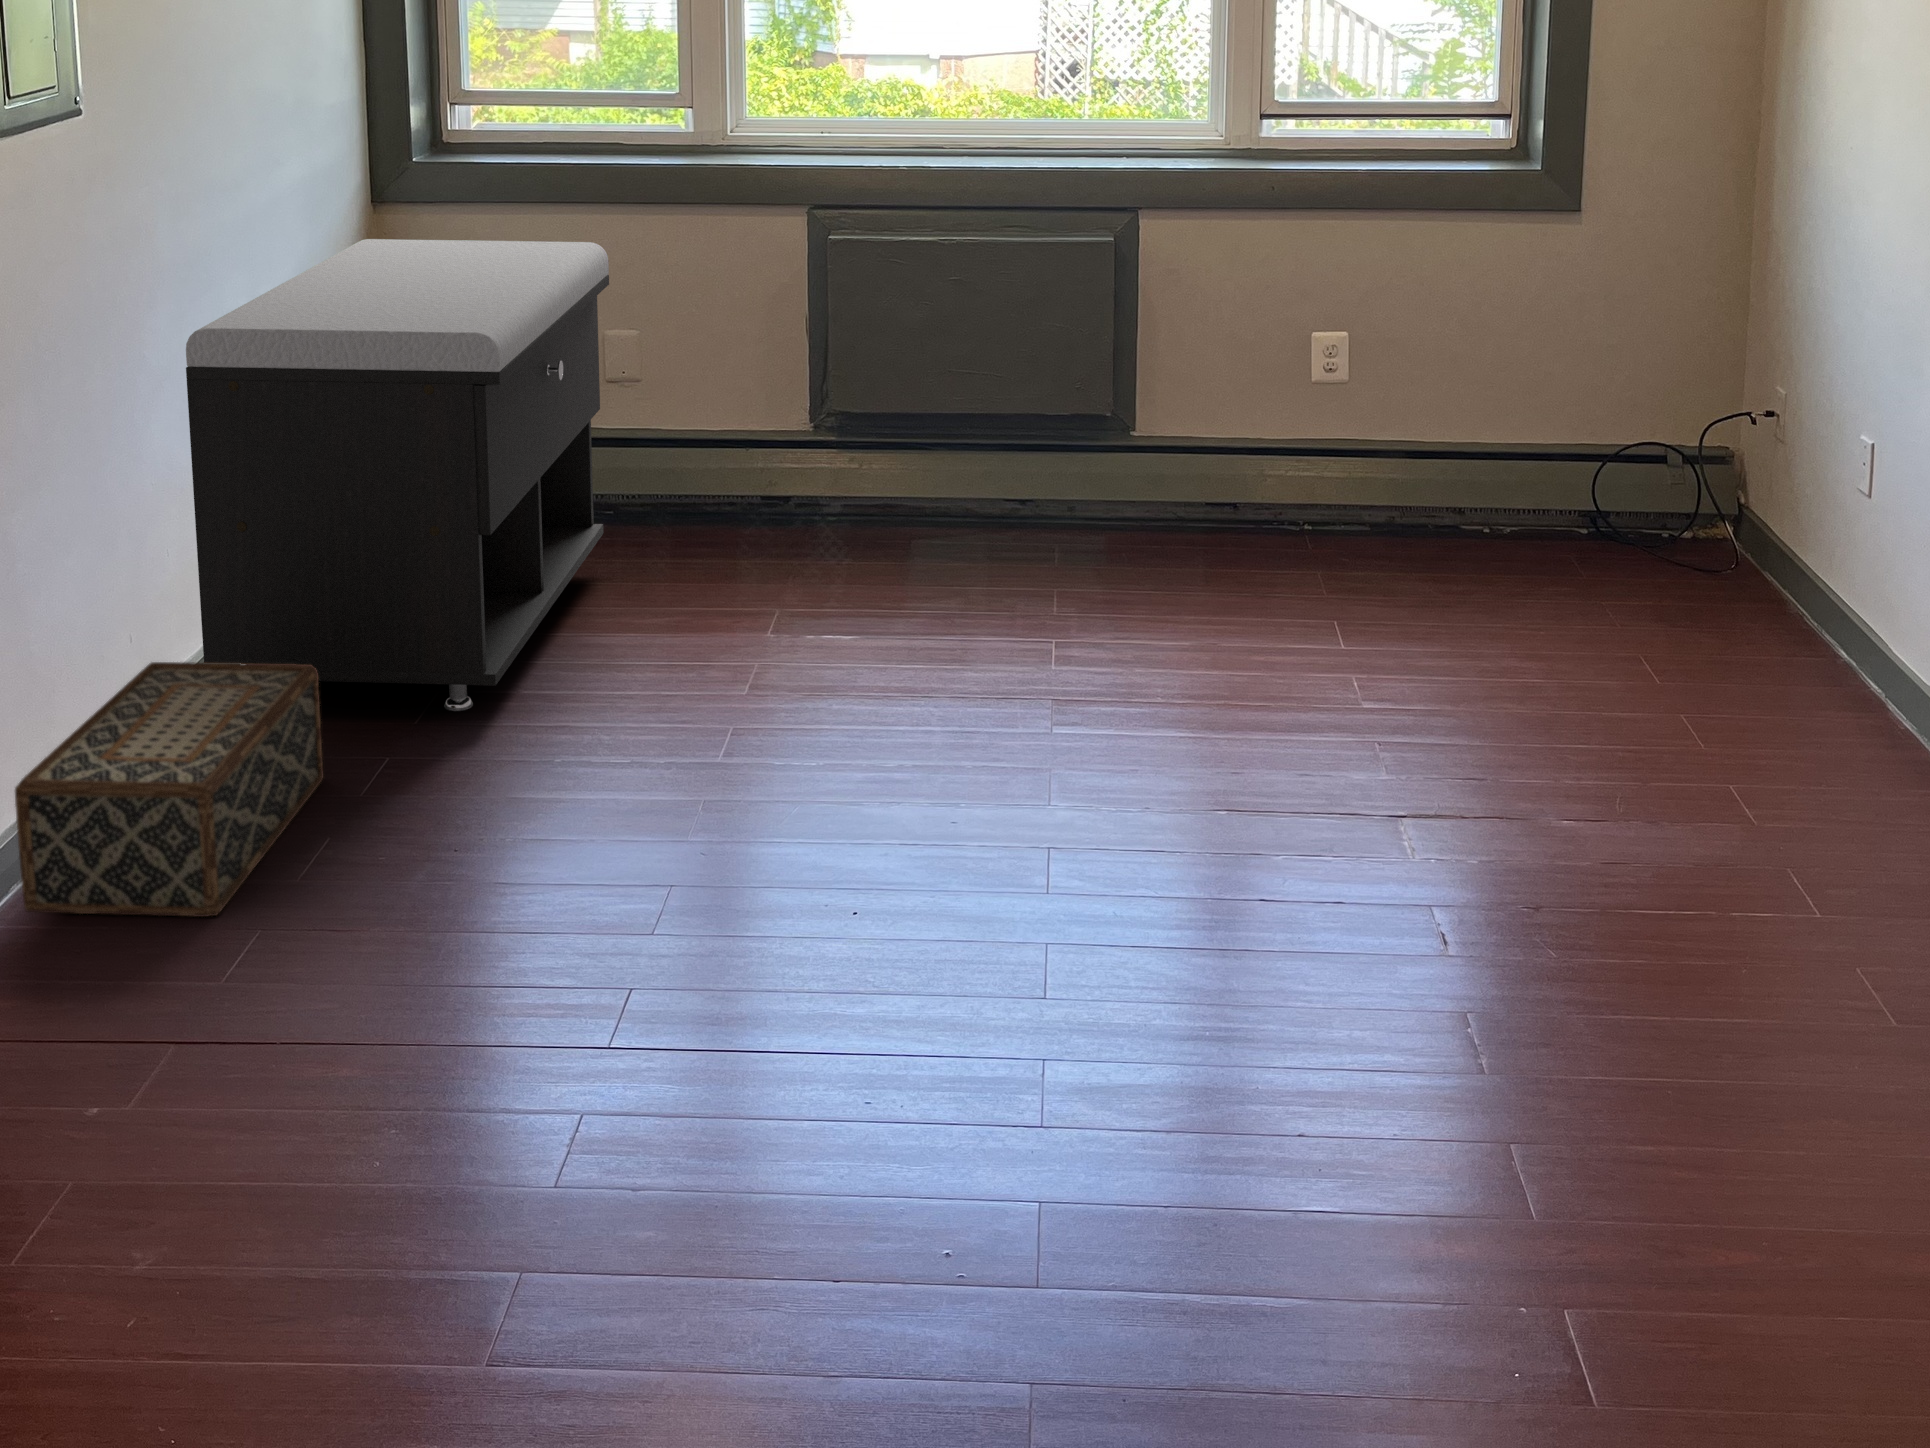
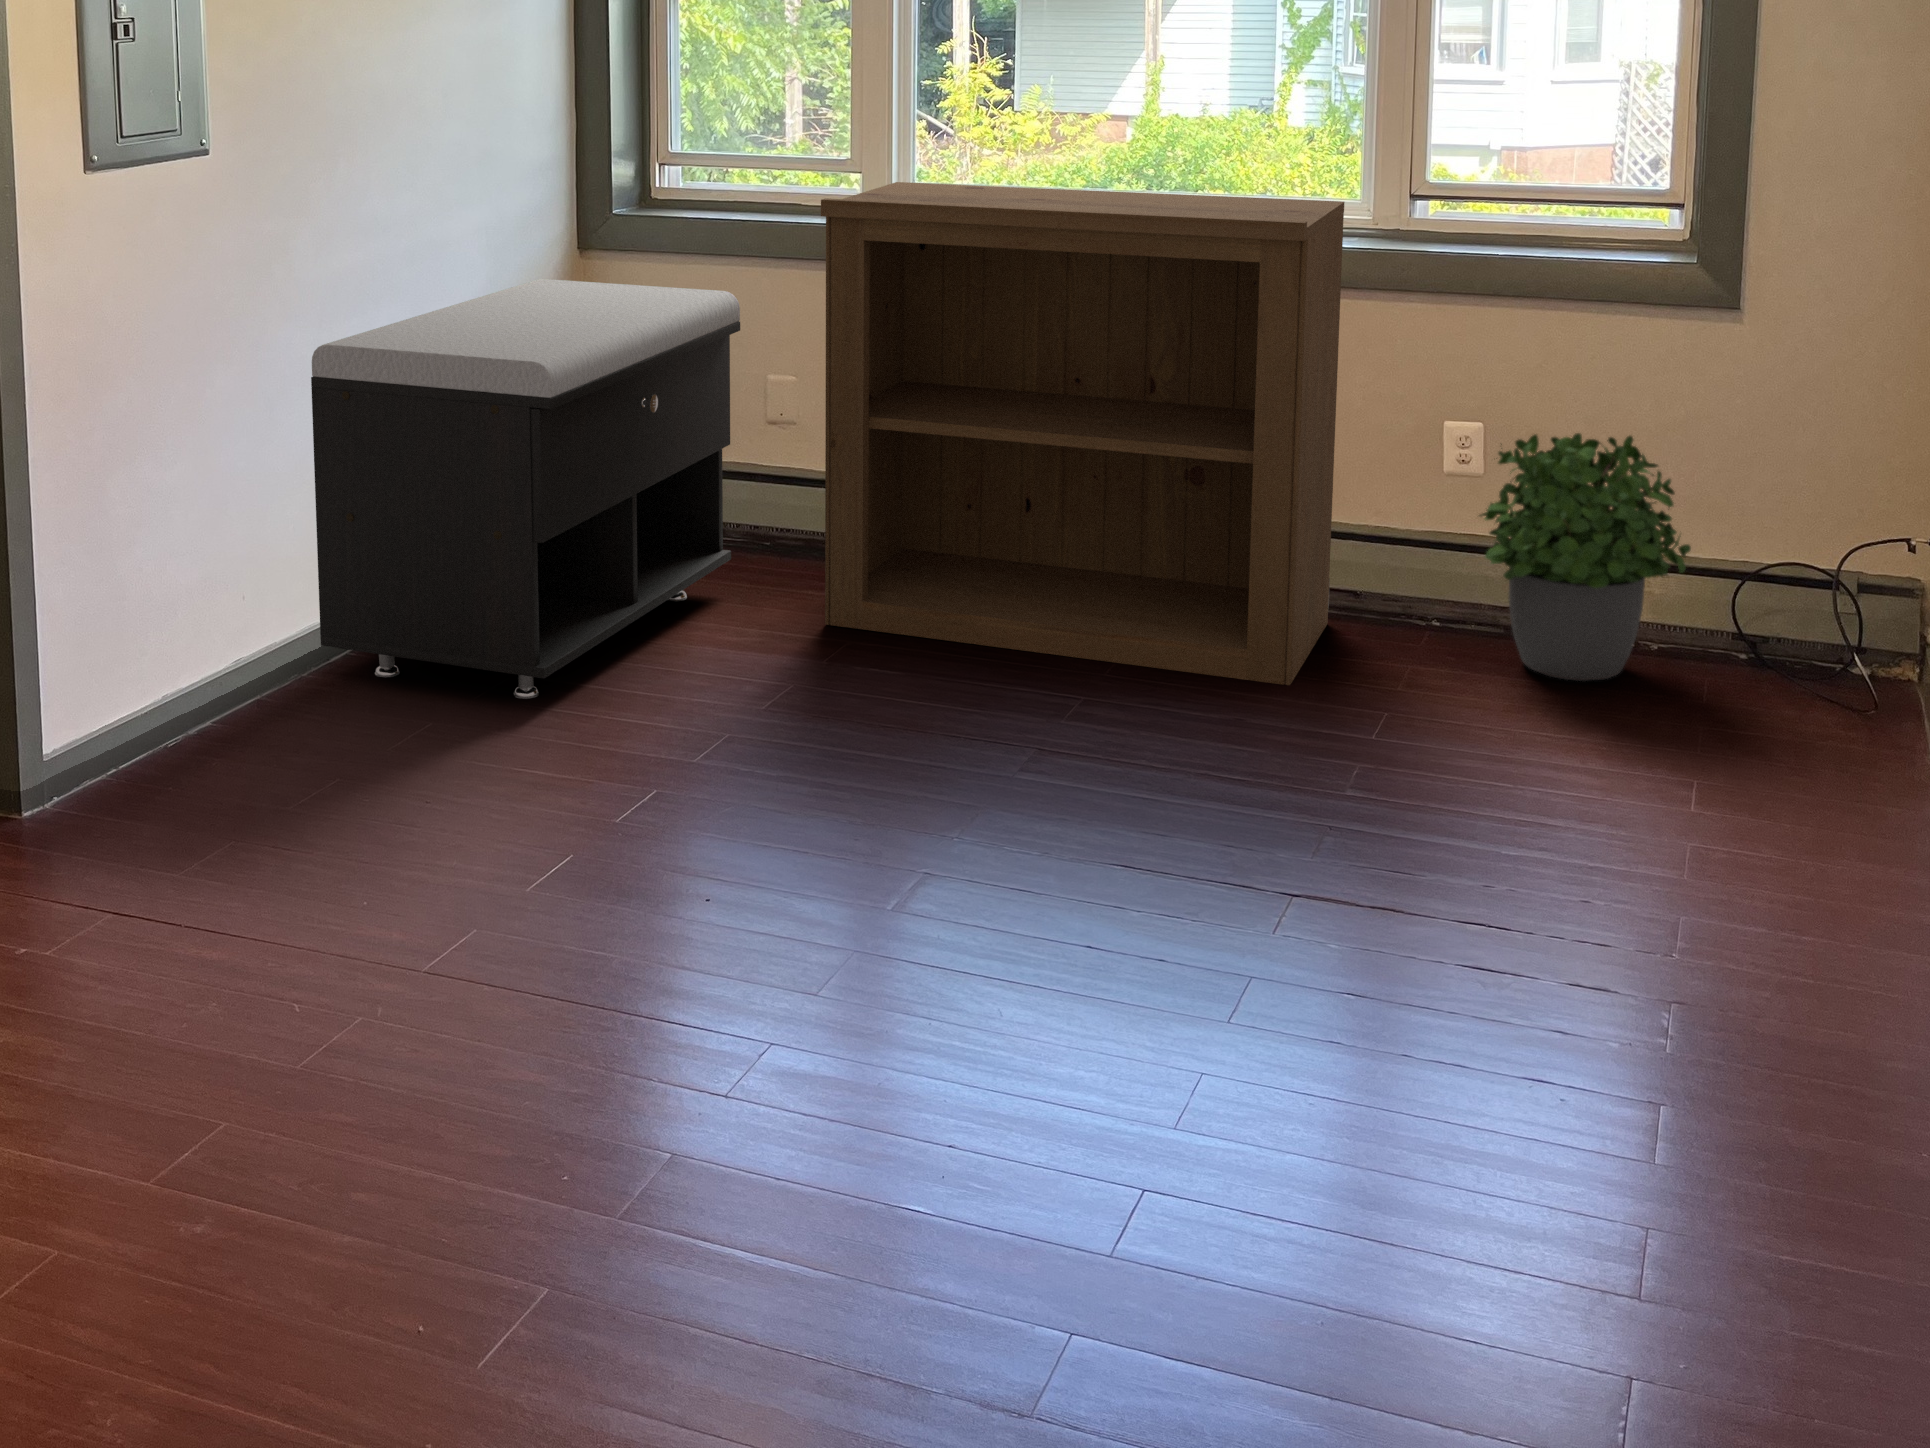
bookshelf: none [720,117,1236,606] -> present [821,182,1344,685]
potted plant: none [1363,336,1565,573] -> present [1480,433,1691,681]
woven basket: present [15,662,324,917] -> none [80,624,376,838]

